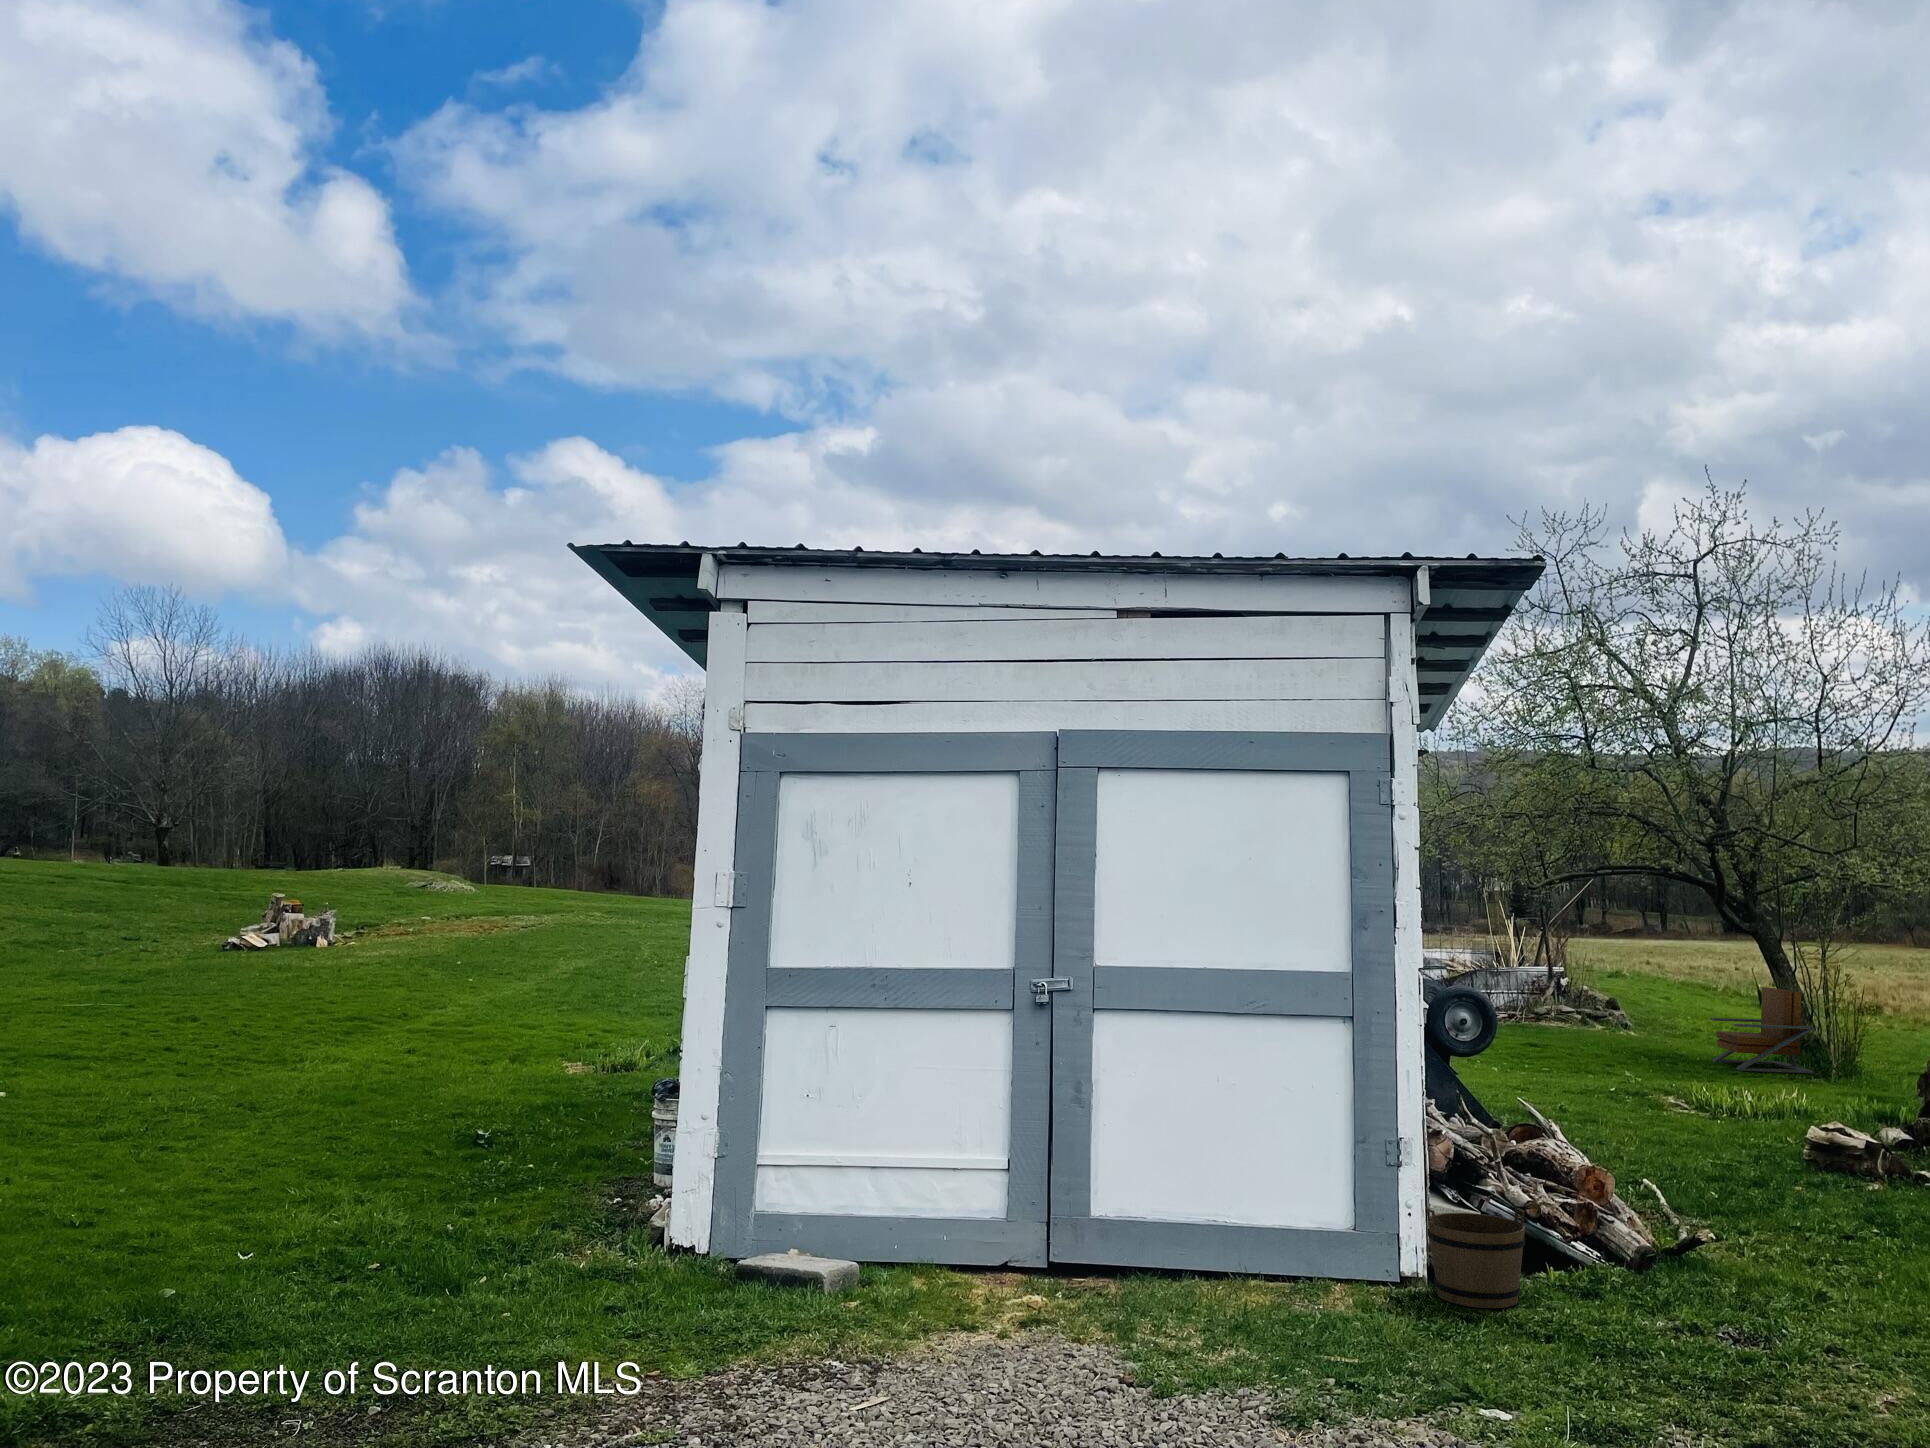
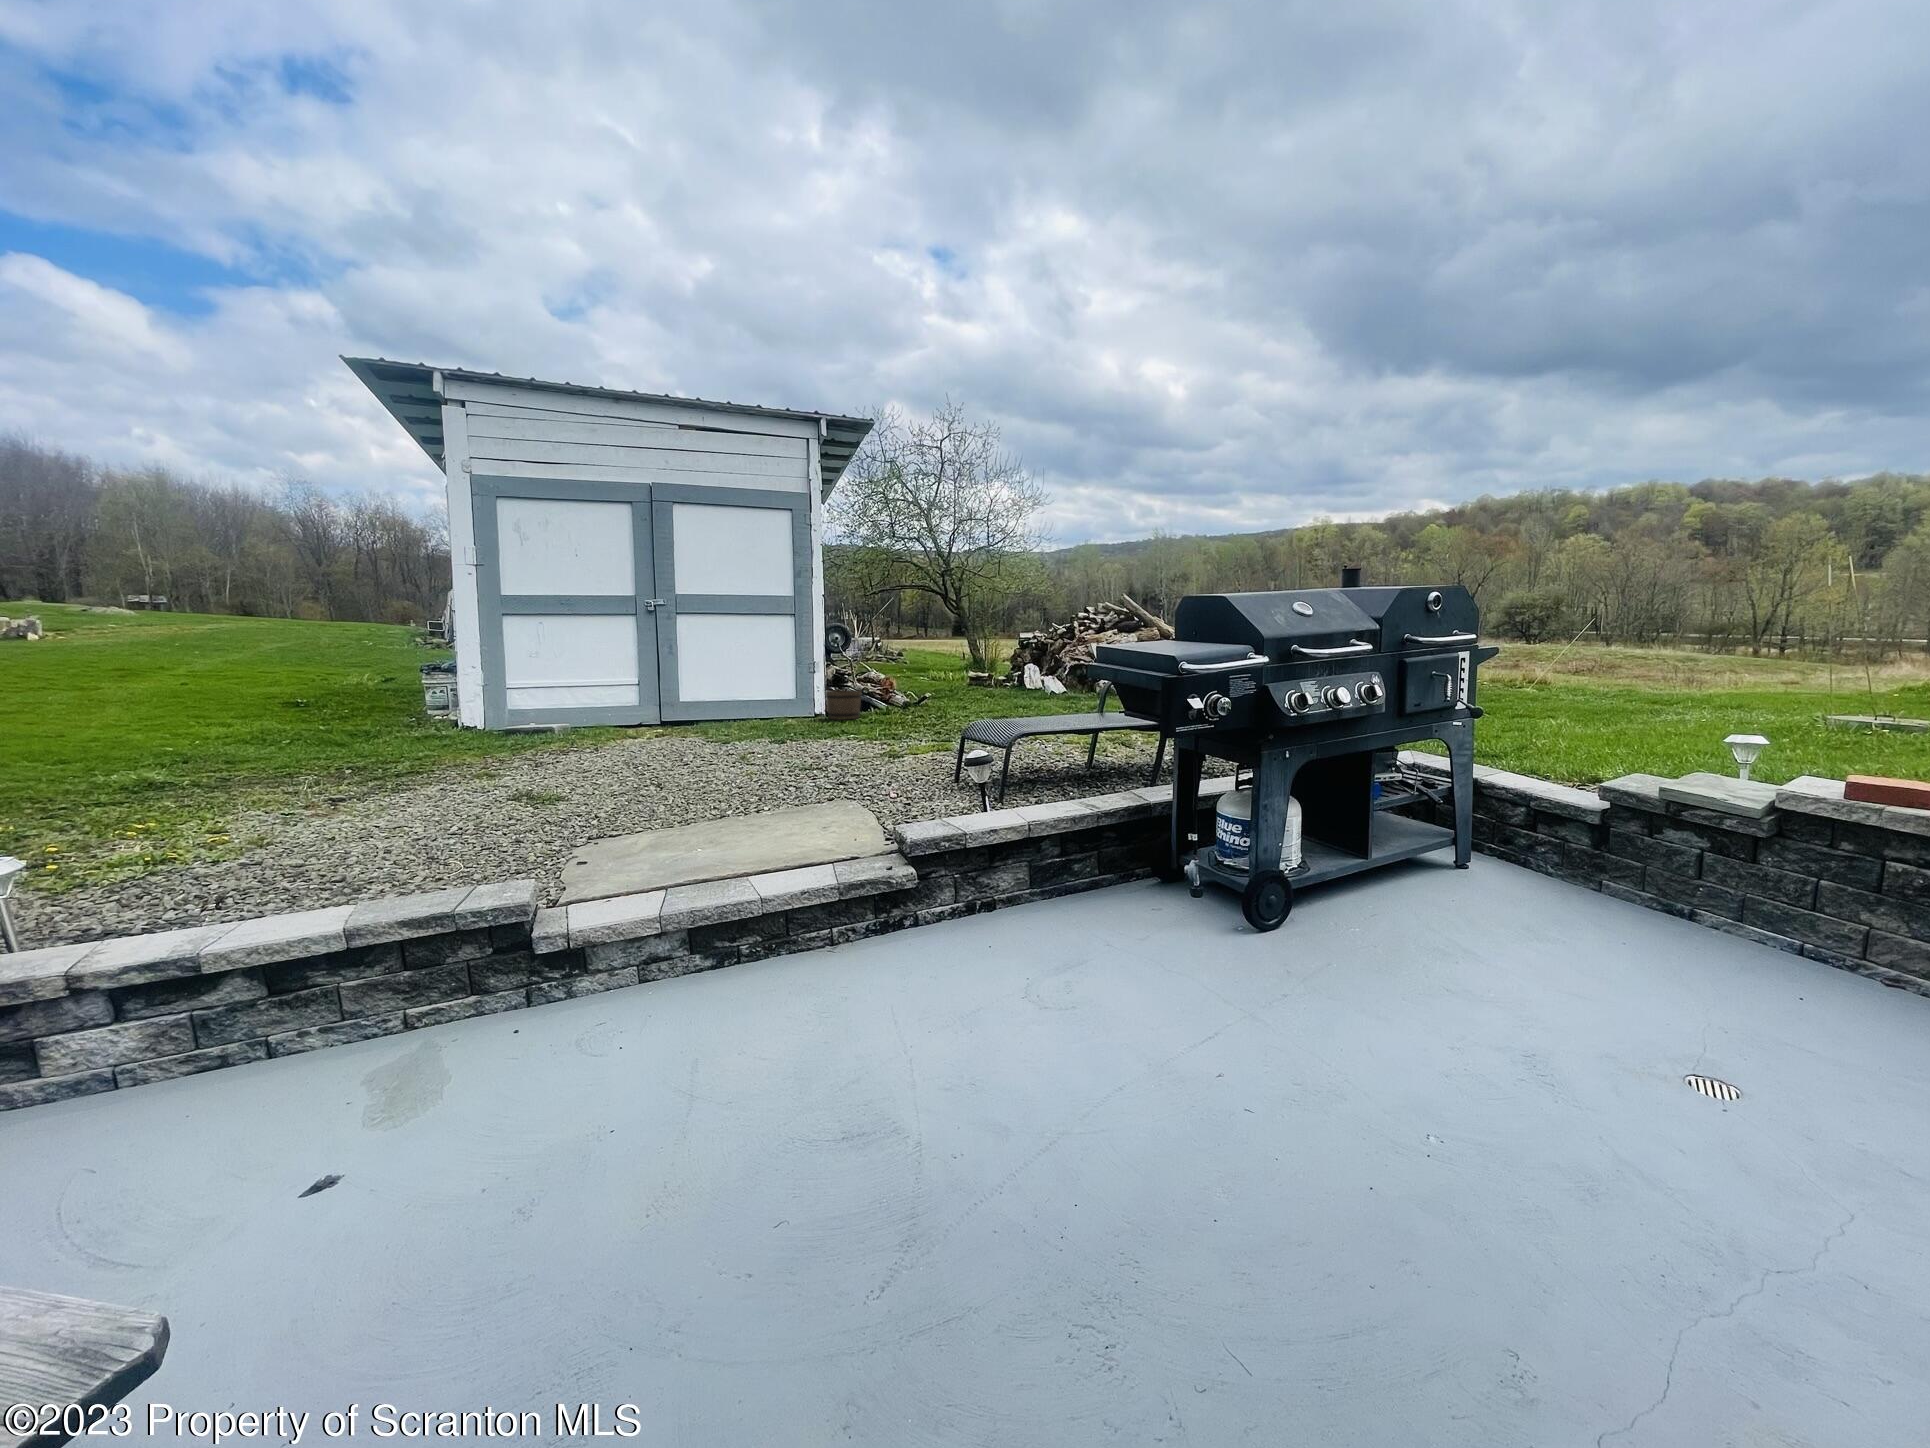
lounge chair: present [1711,987,1814,1073] -> none [941,638,980,672]

